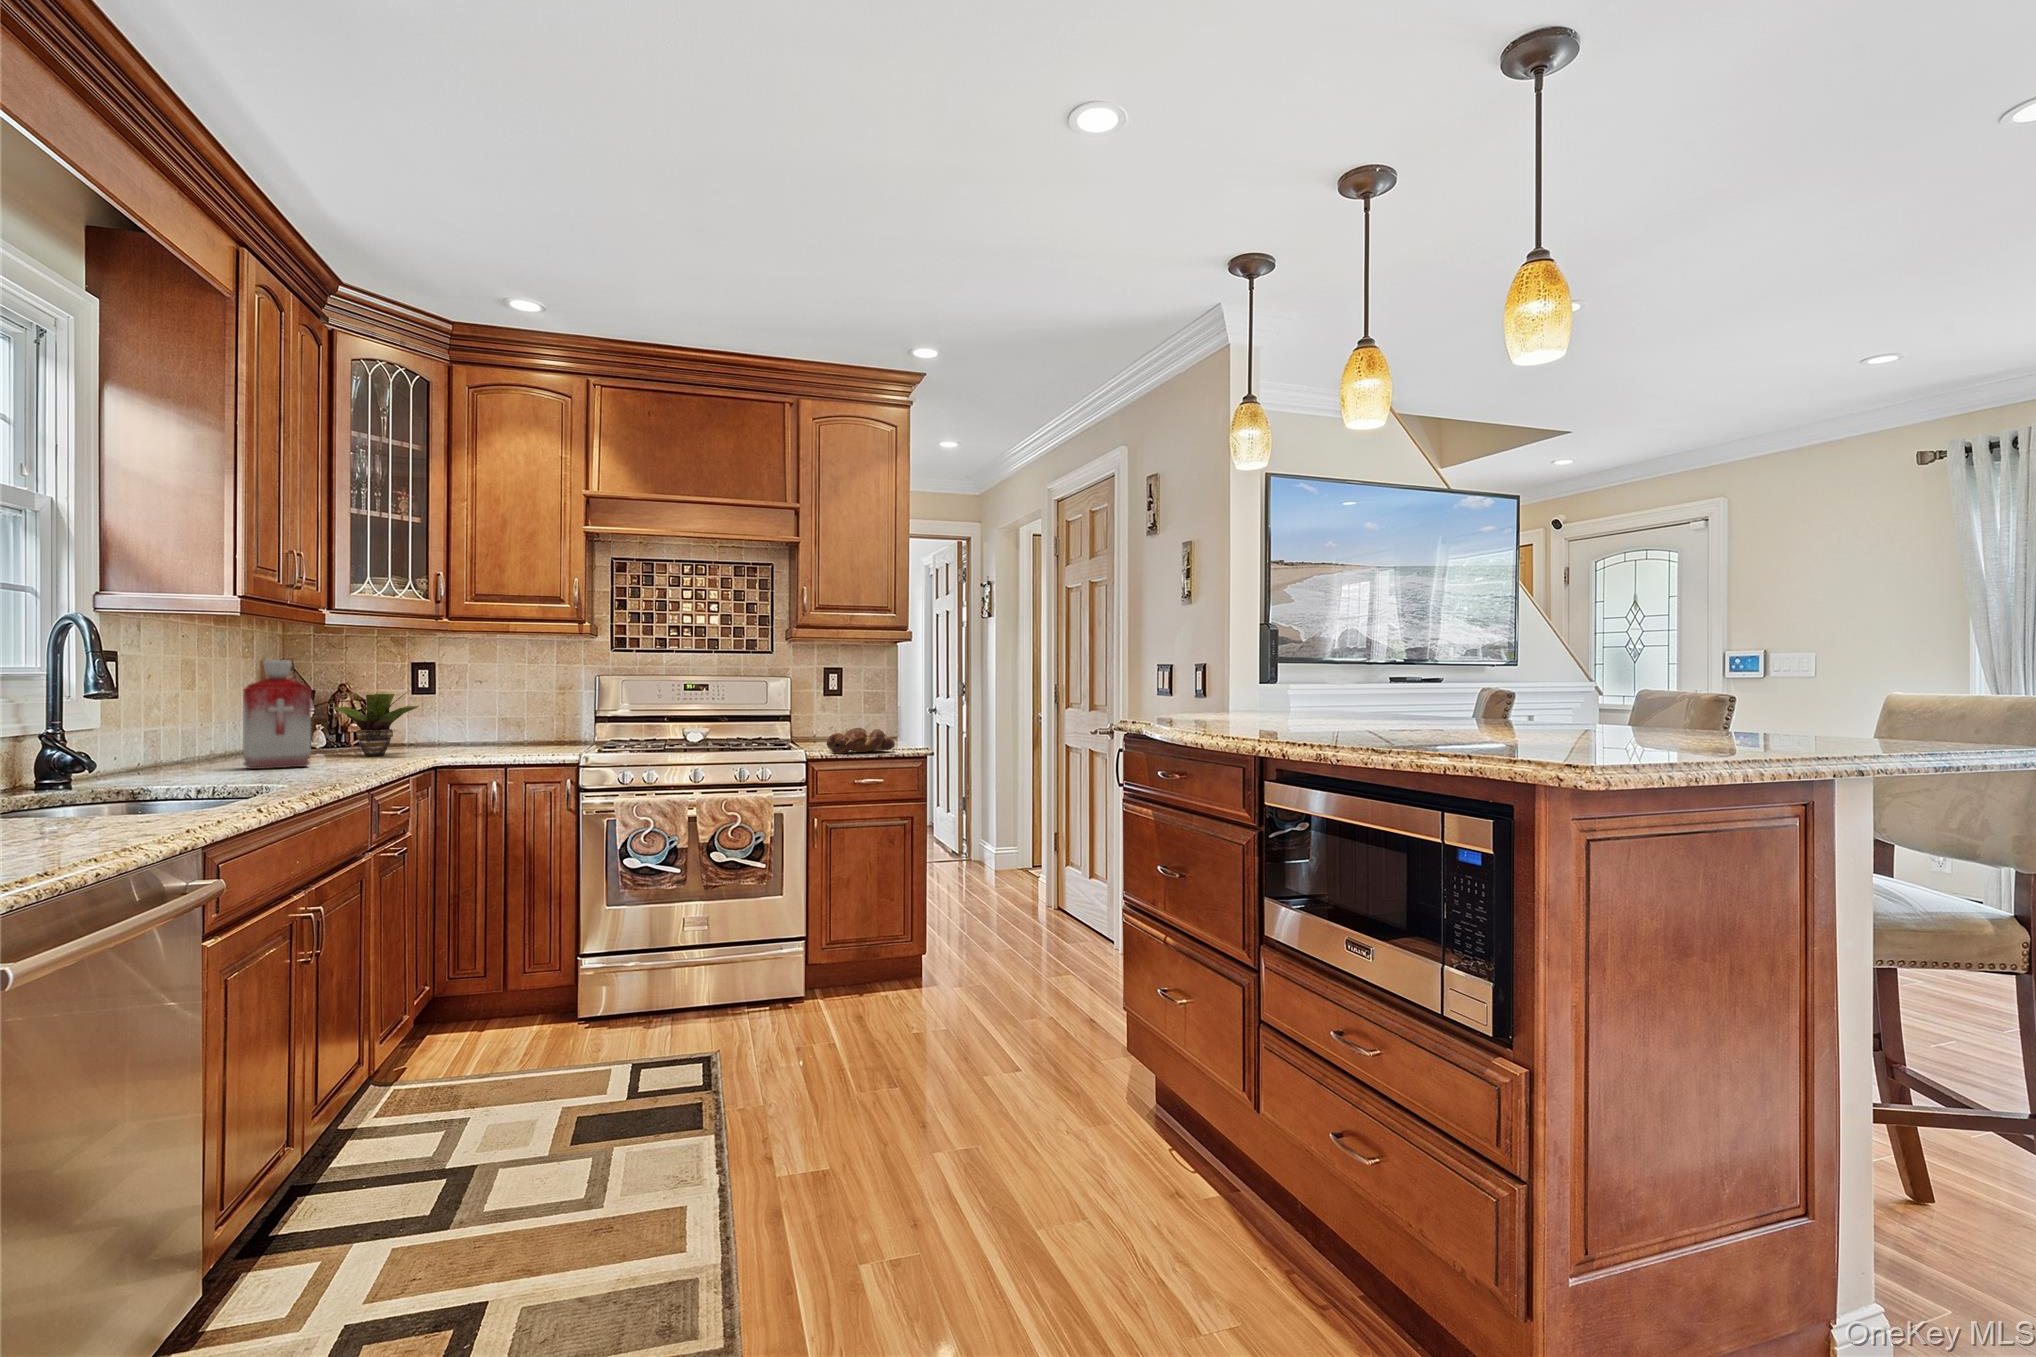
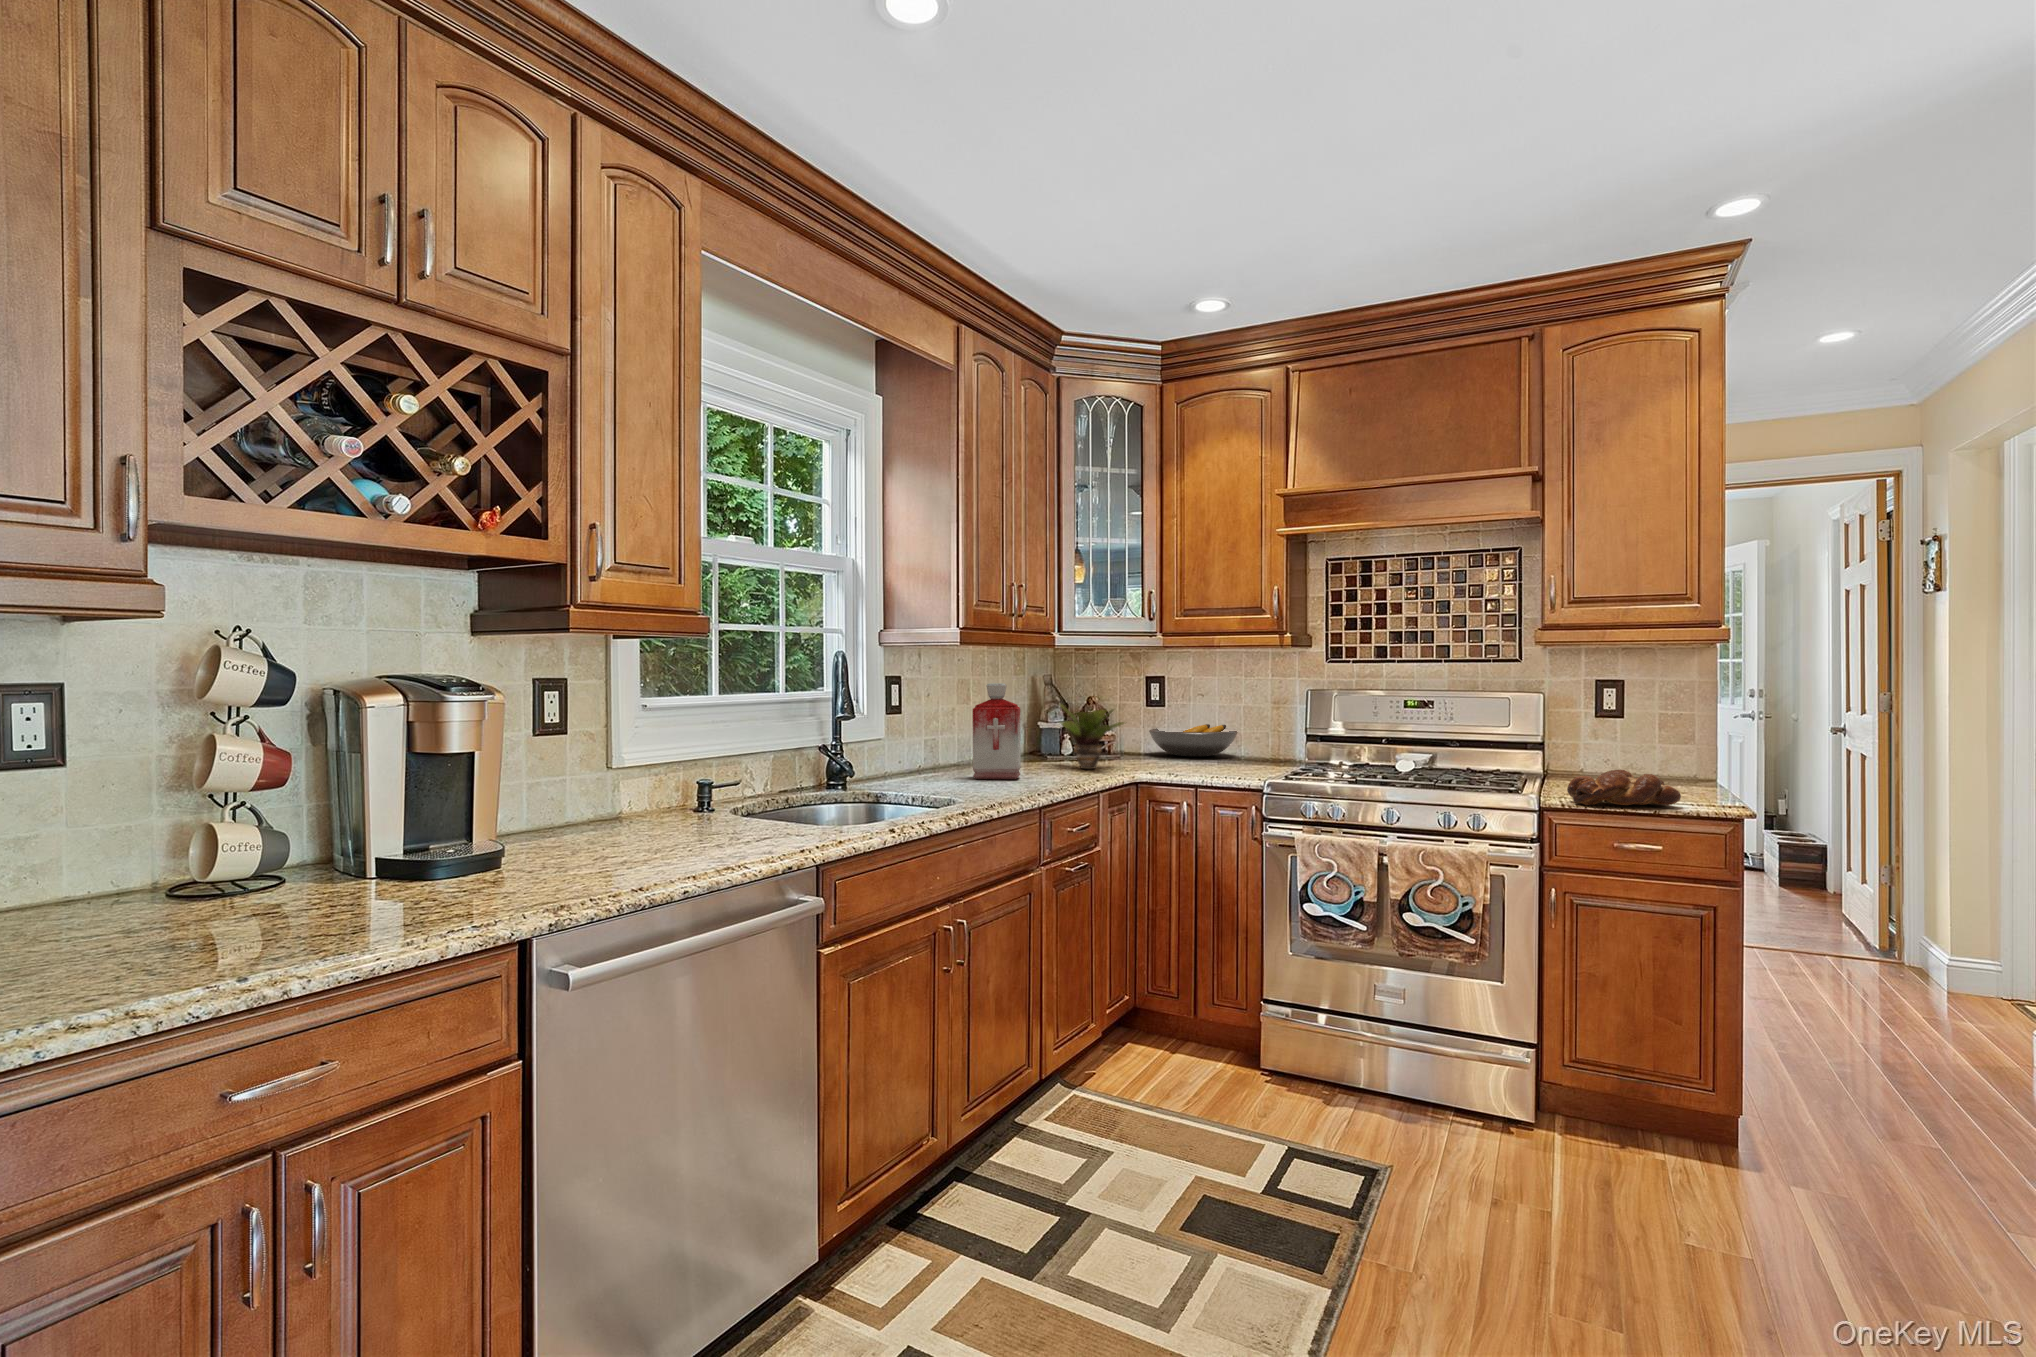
fruit bowl: none [419,710,521,742] -> present [1149,724,1238,757]

